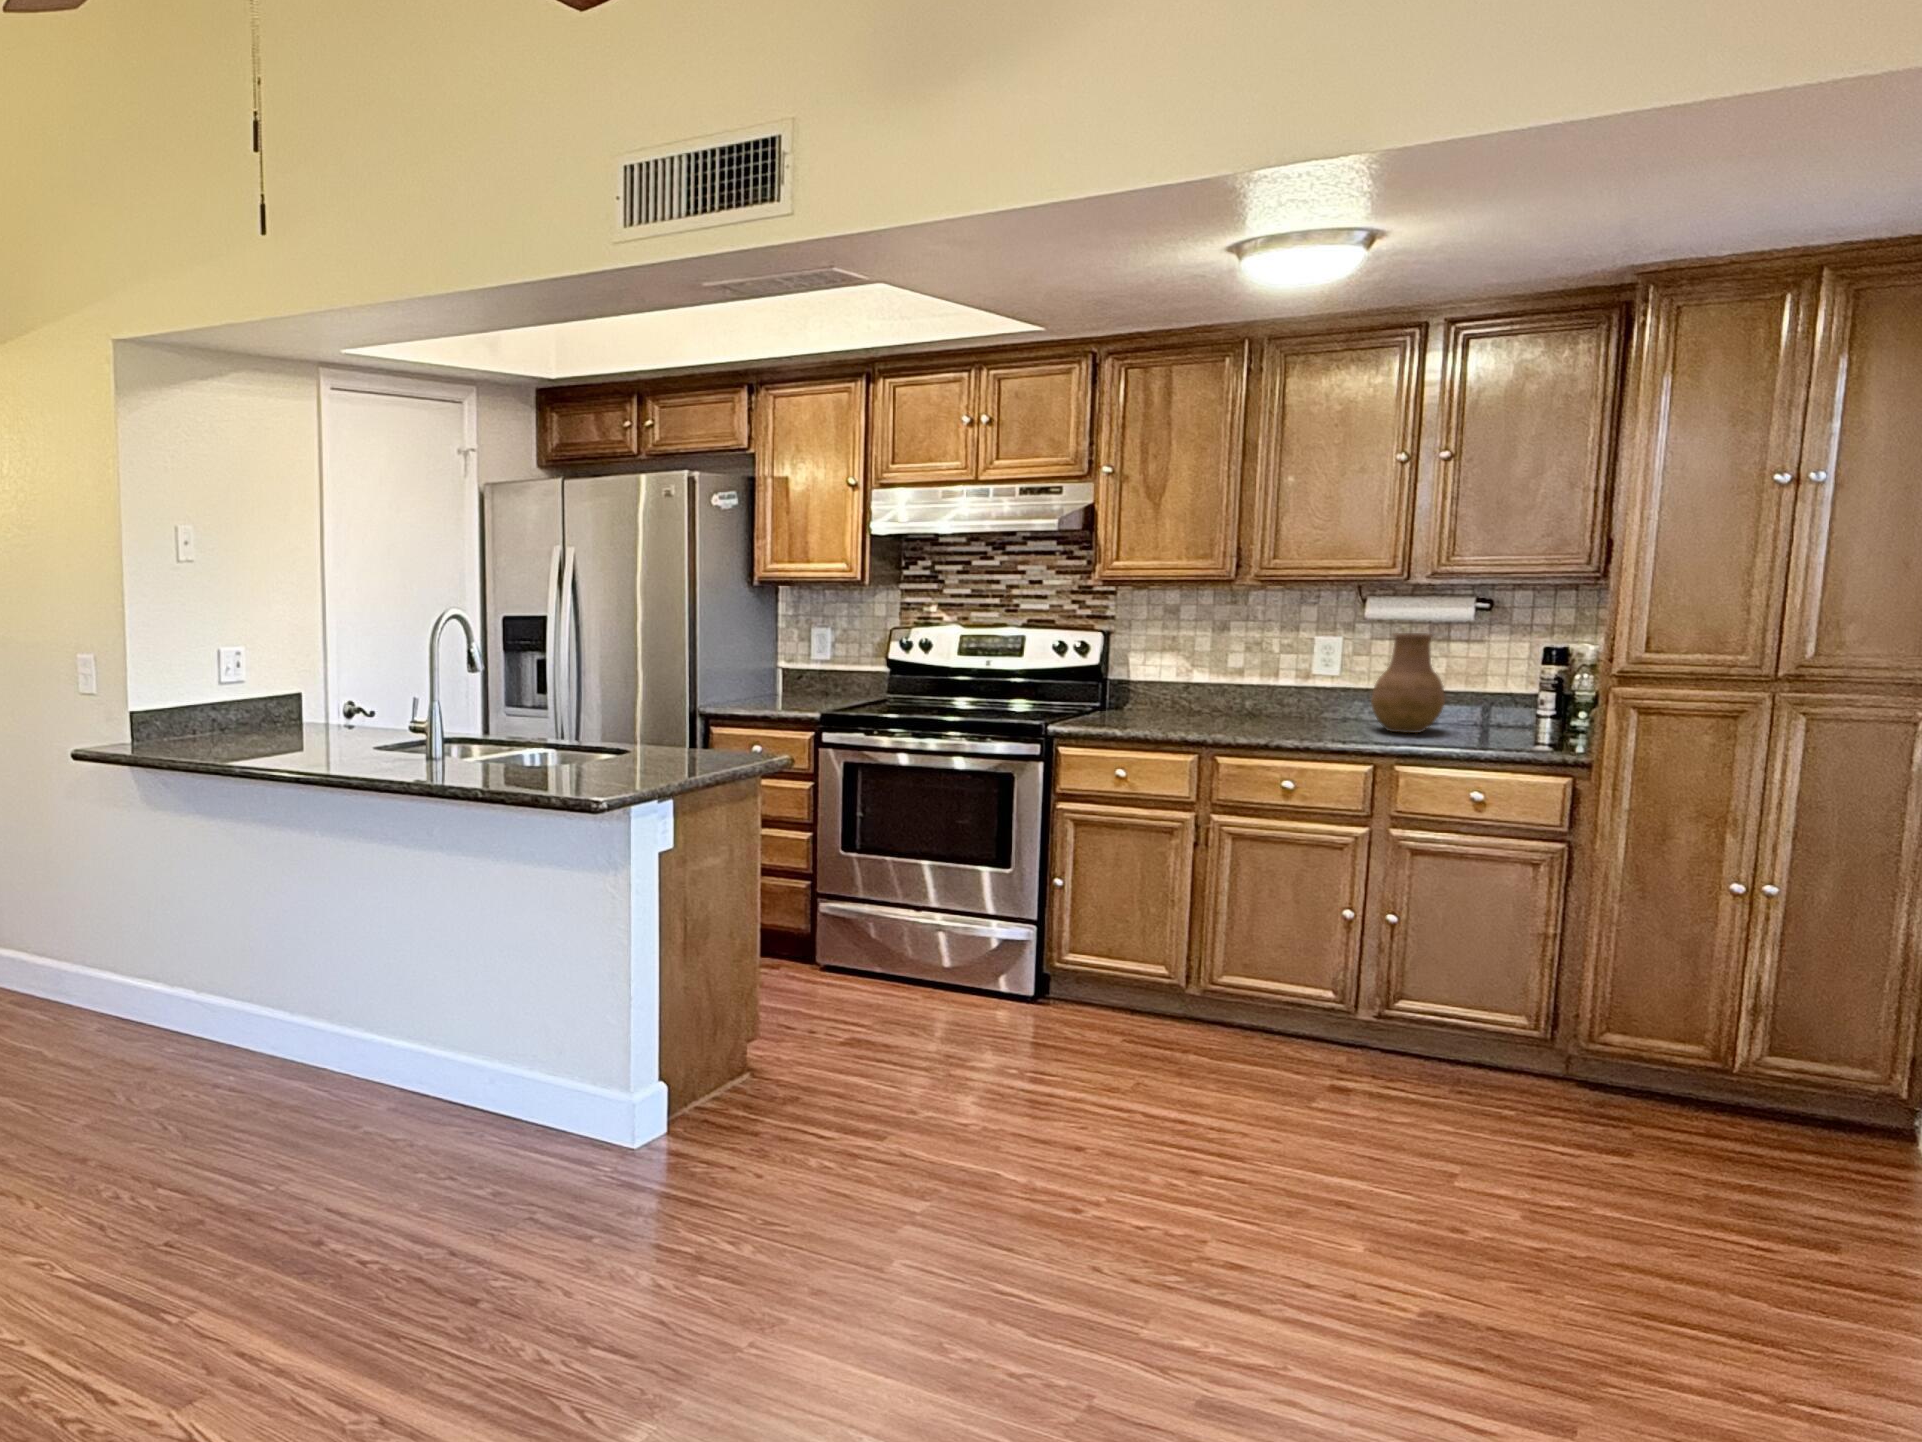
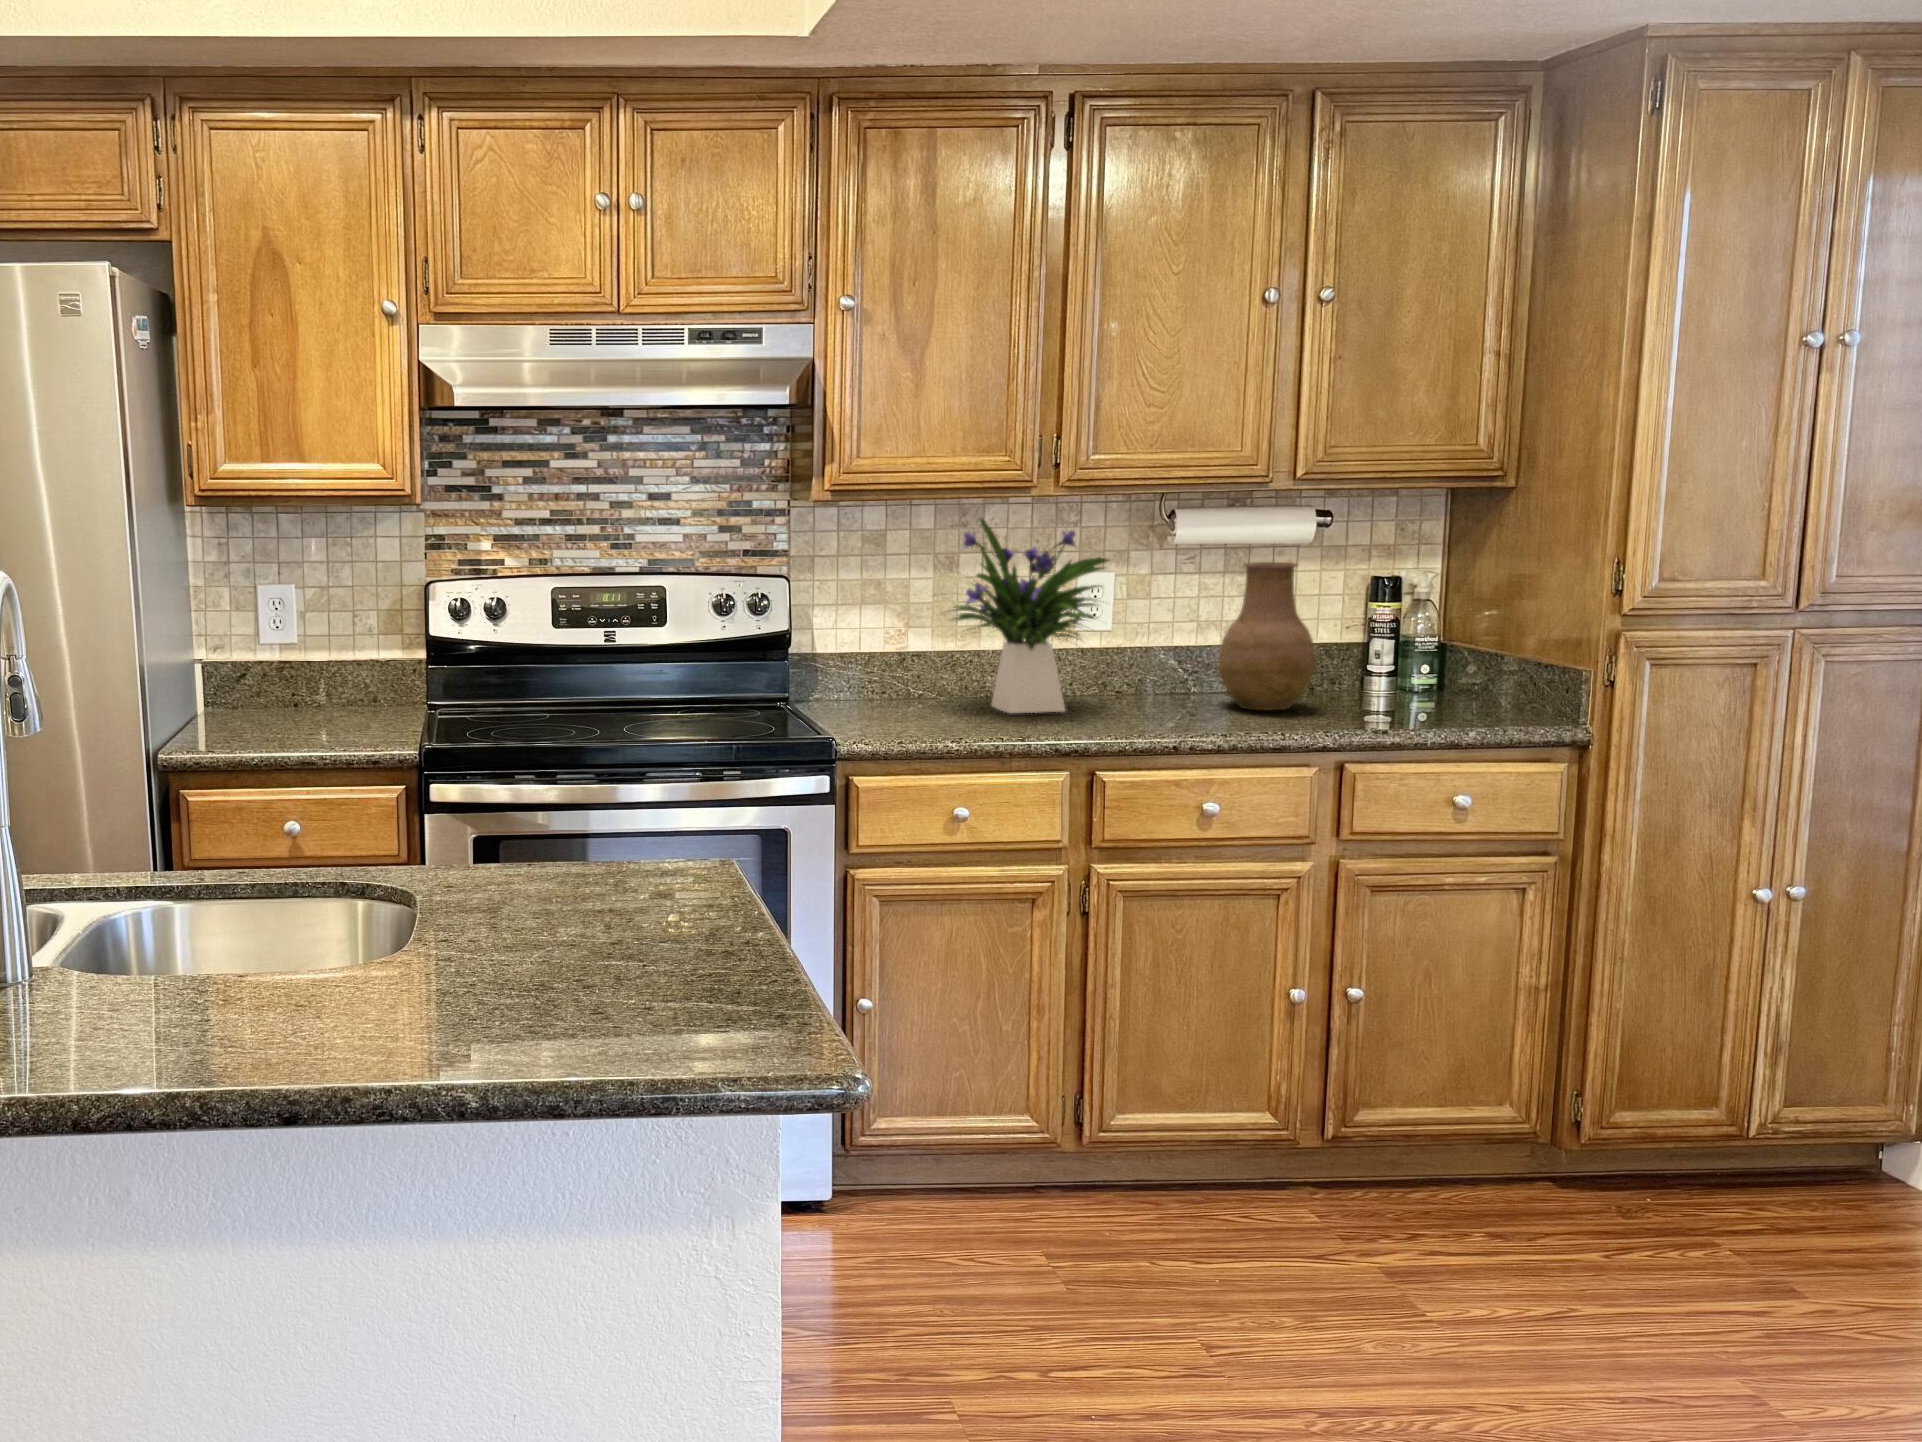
flower arrangement: none [1168,599,1300,723] -> present [953,518,1110,713]

